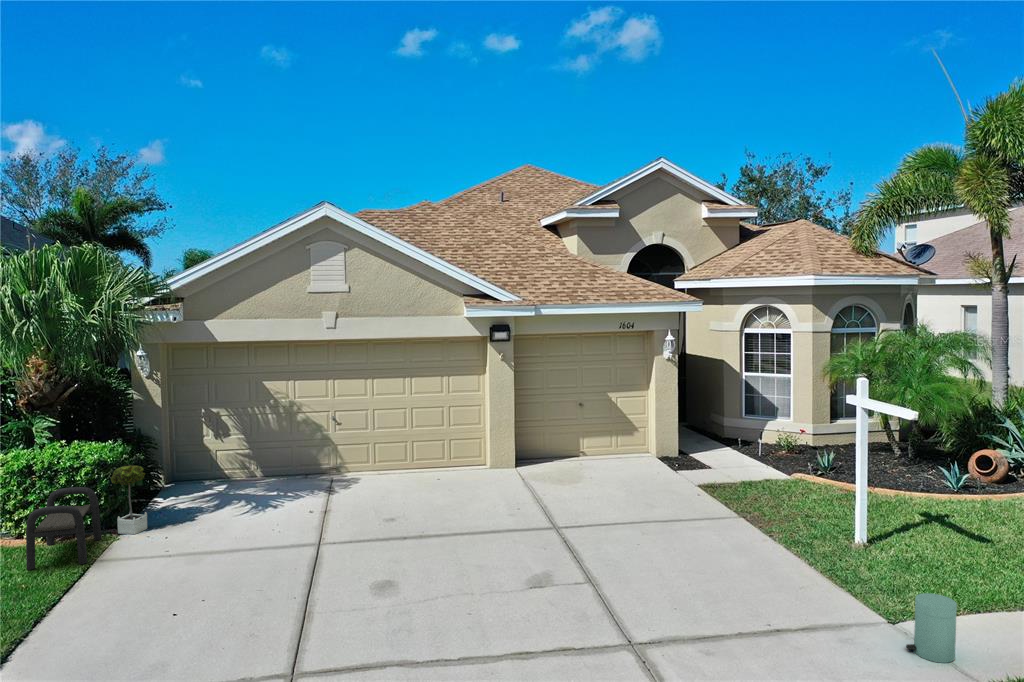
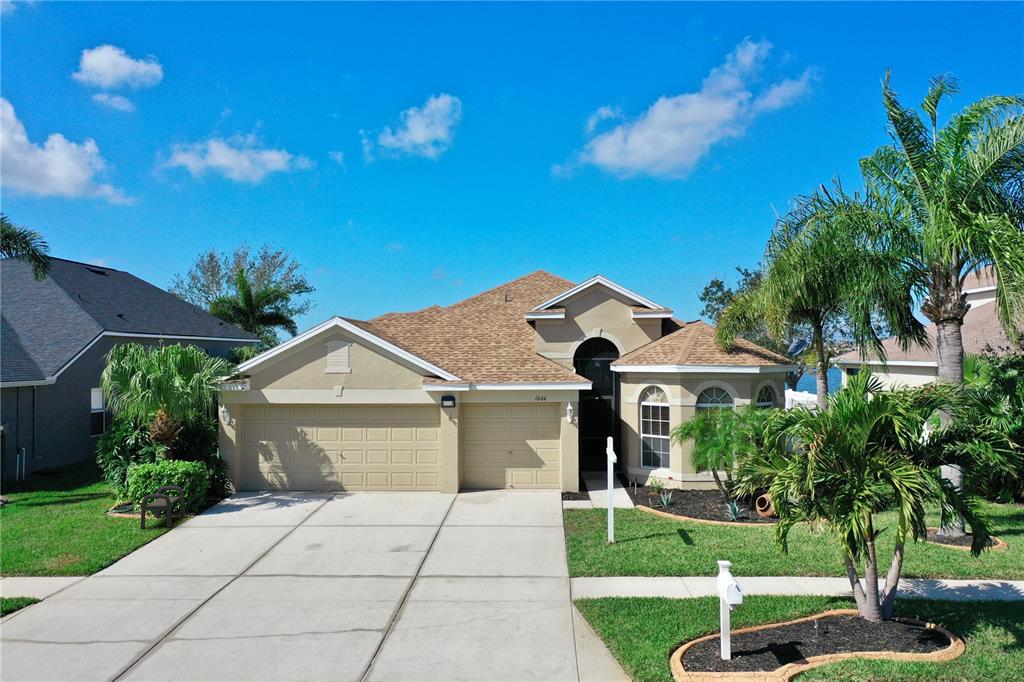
potted tree: present [111,465,147,534] -> none [192,475,212,516]
trash can: present [906,593,957,663] -> none [553,559,577,596]

